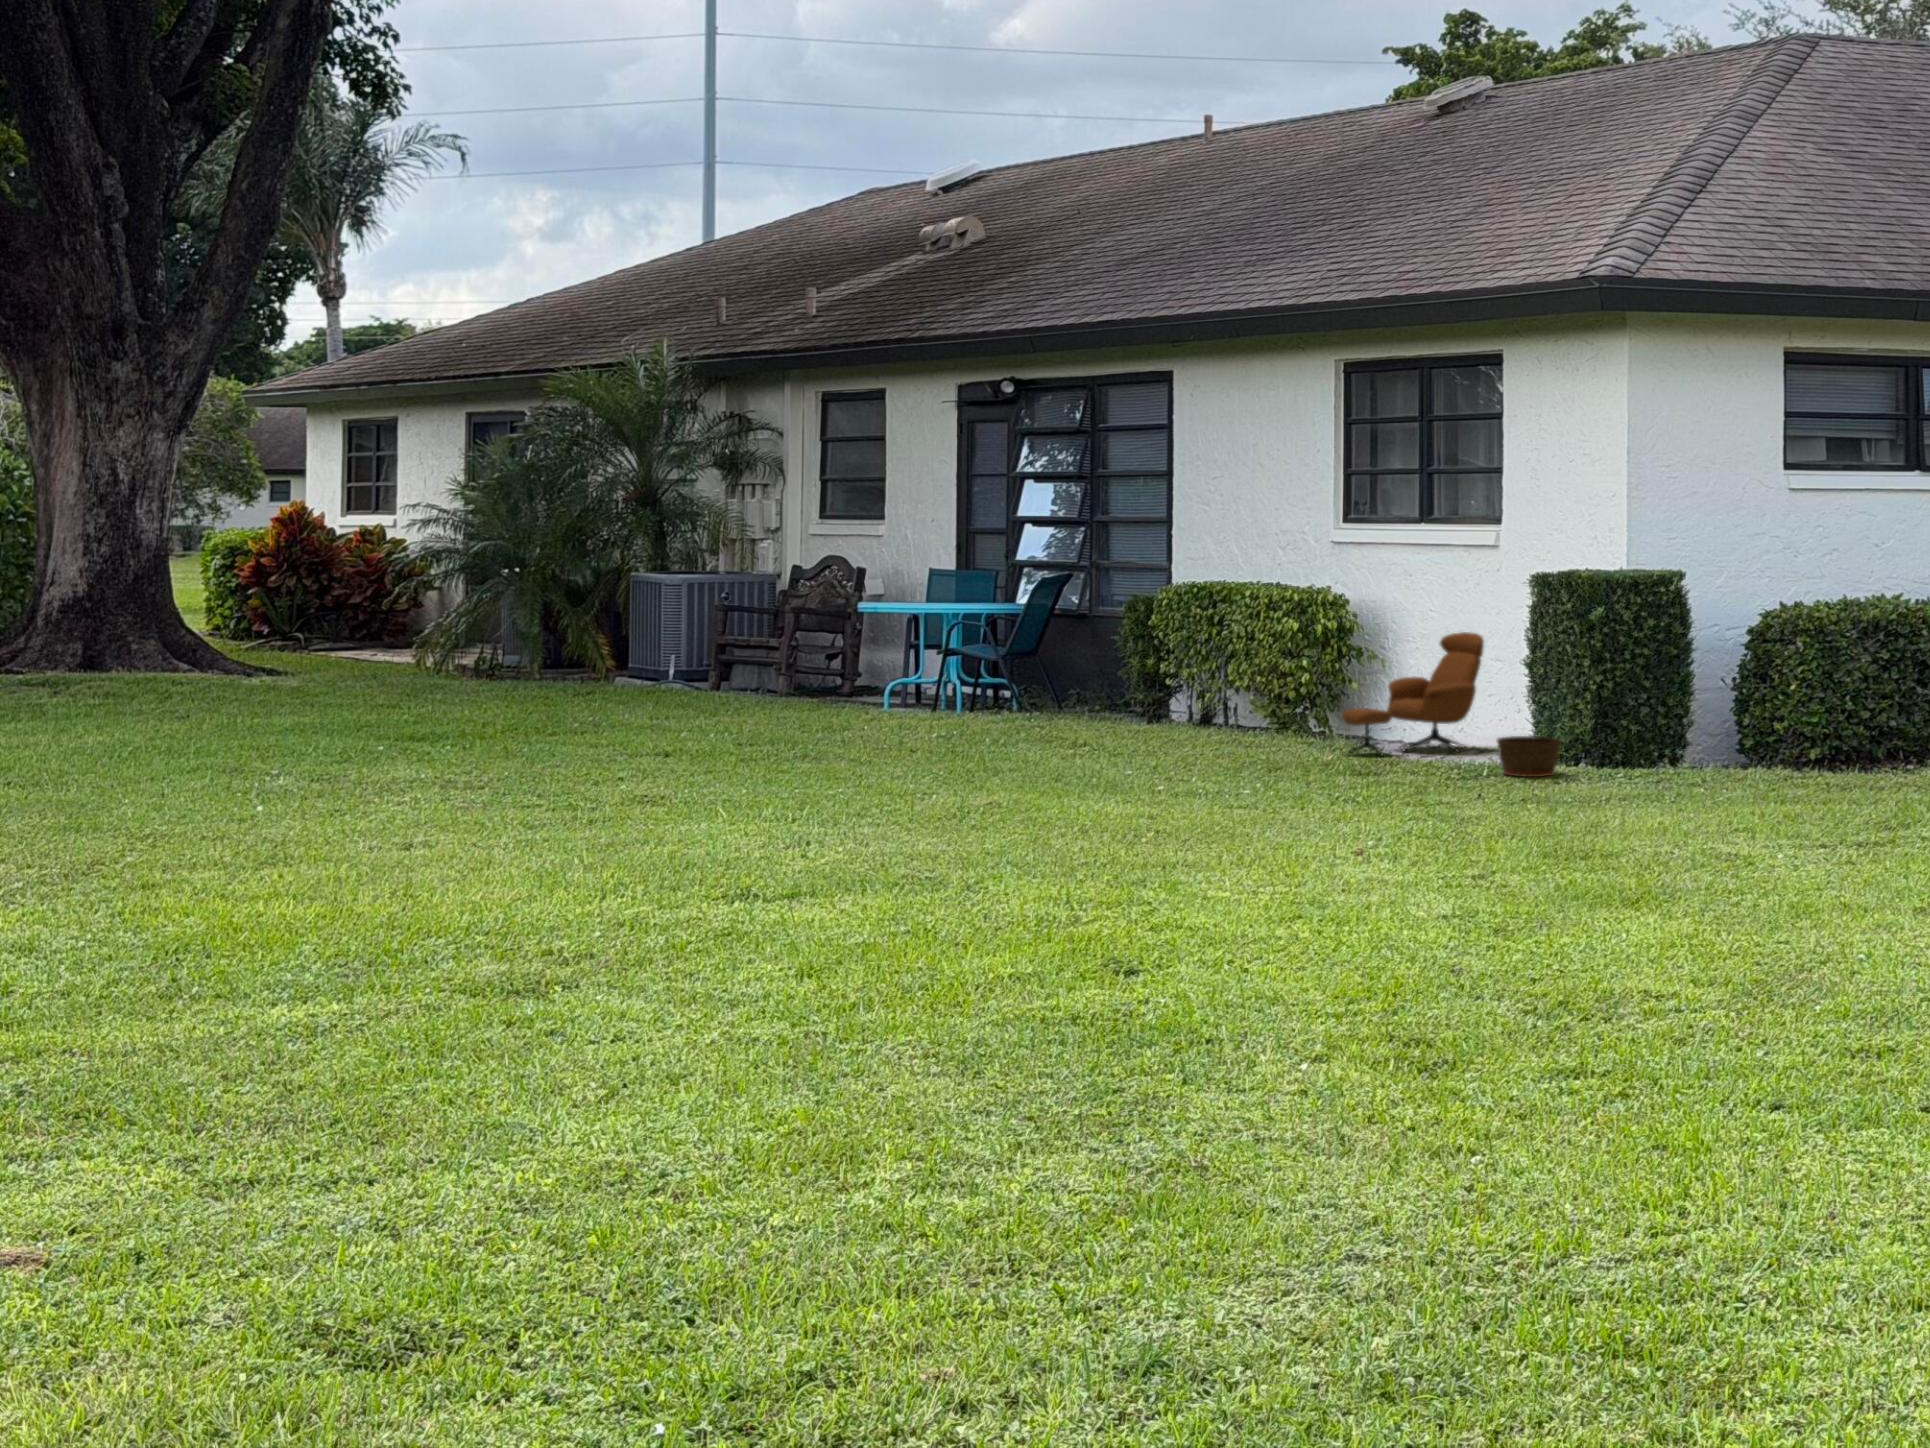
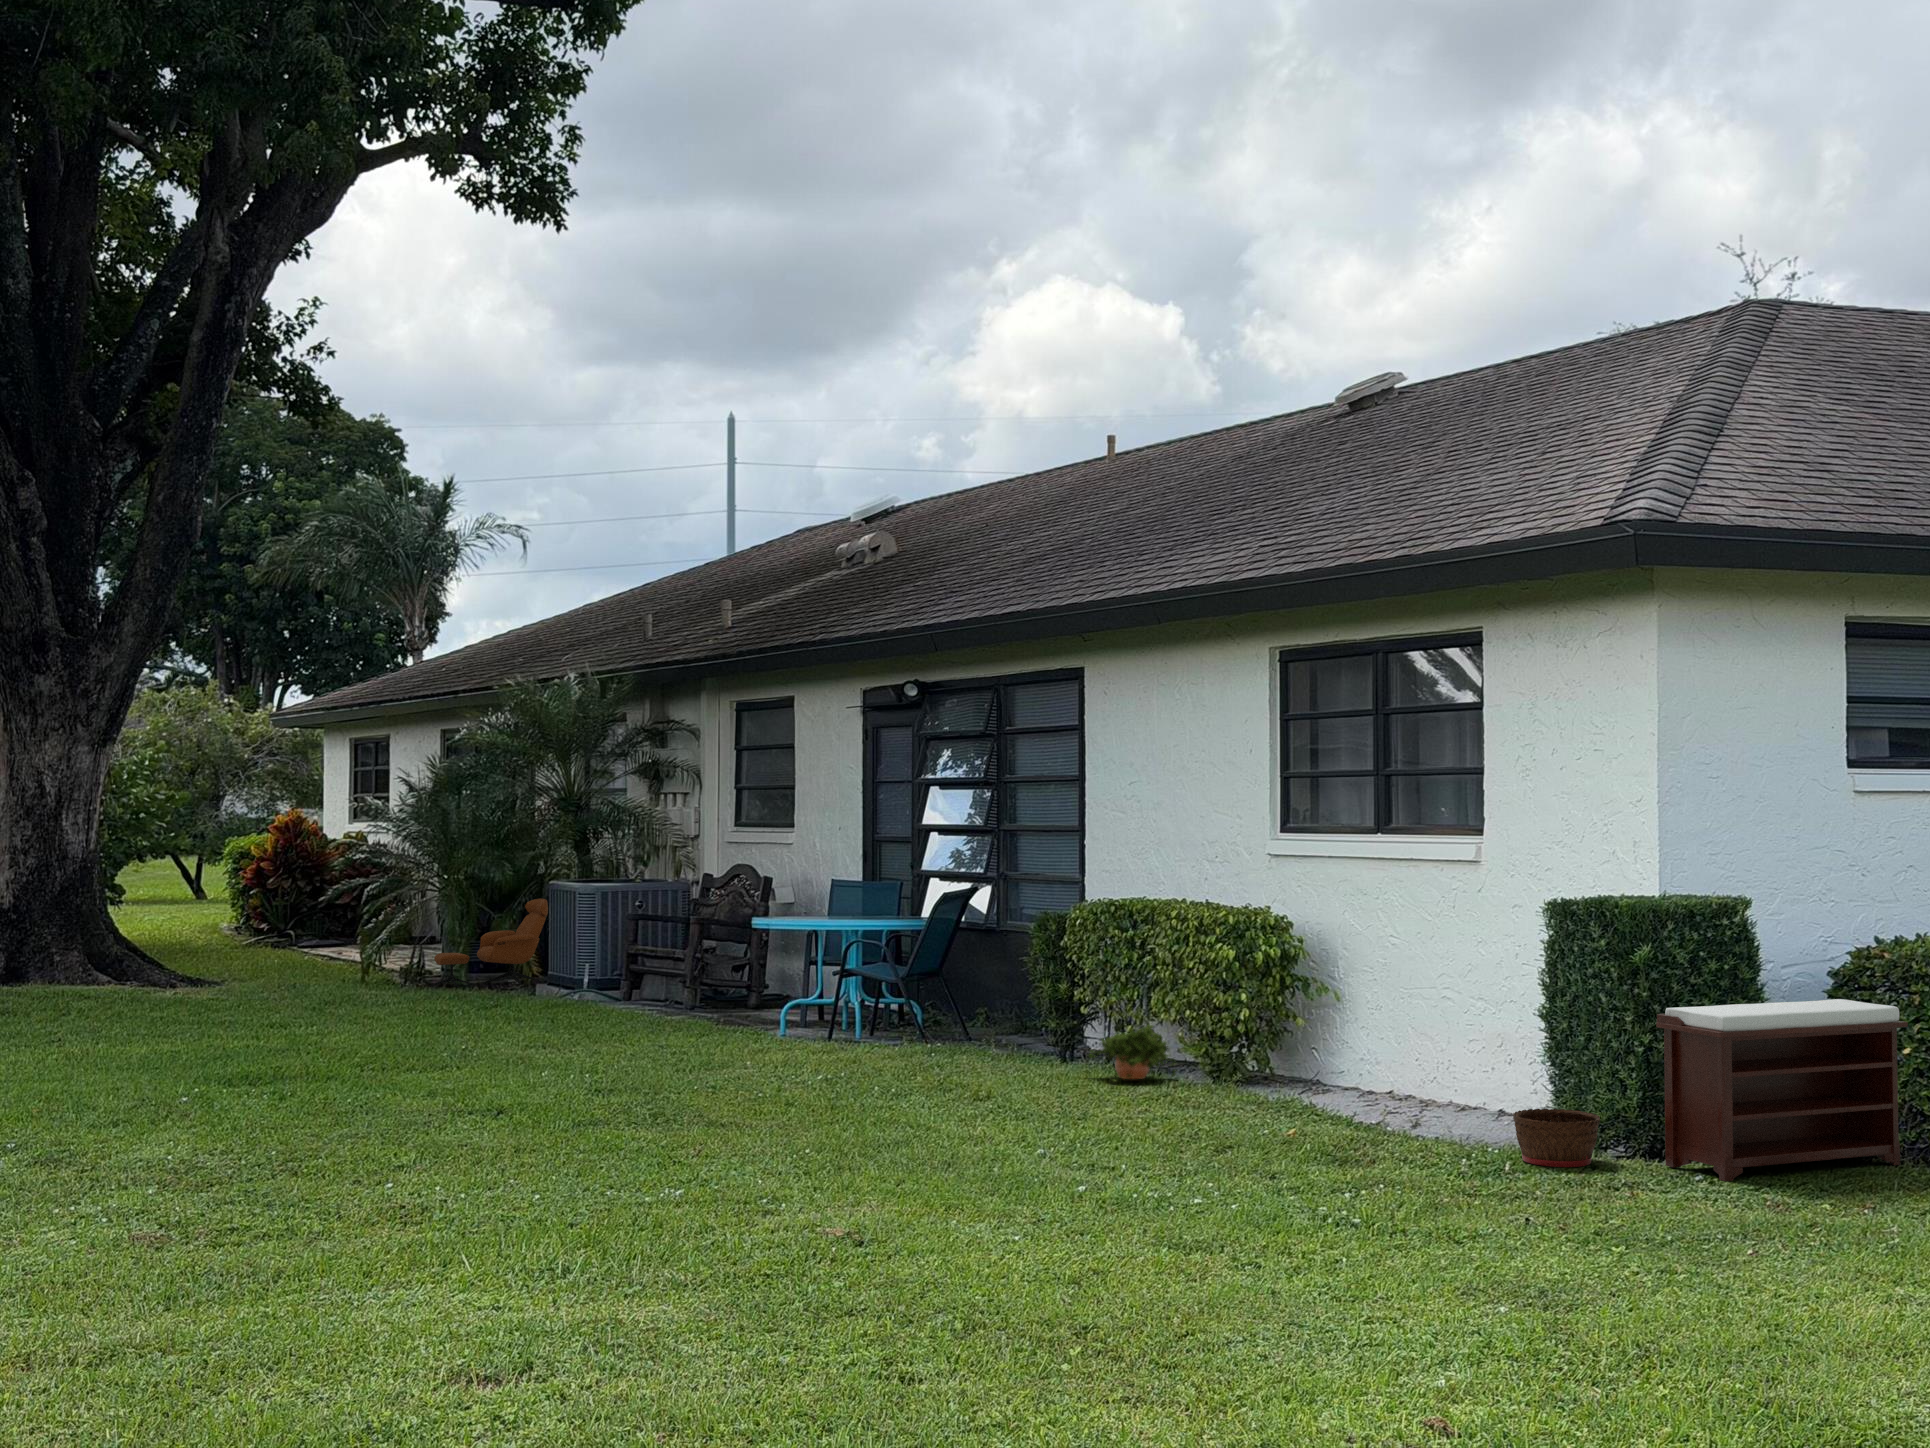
lounge chair: present [1342,632,1484,757] -> present [430,899,548,987]
bench: none [1603,650,1793,782] -> present [1656,999,1908,1181]
potted plant: none [1168,687,1250,738] -> present [1090,1025,1176,1082]

